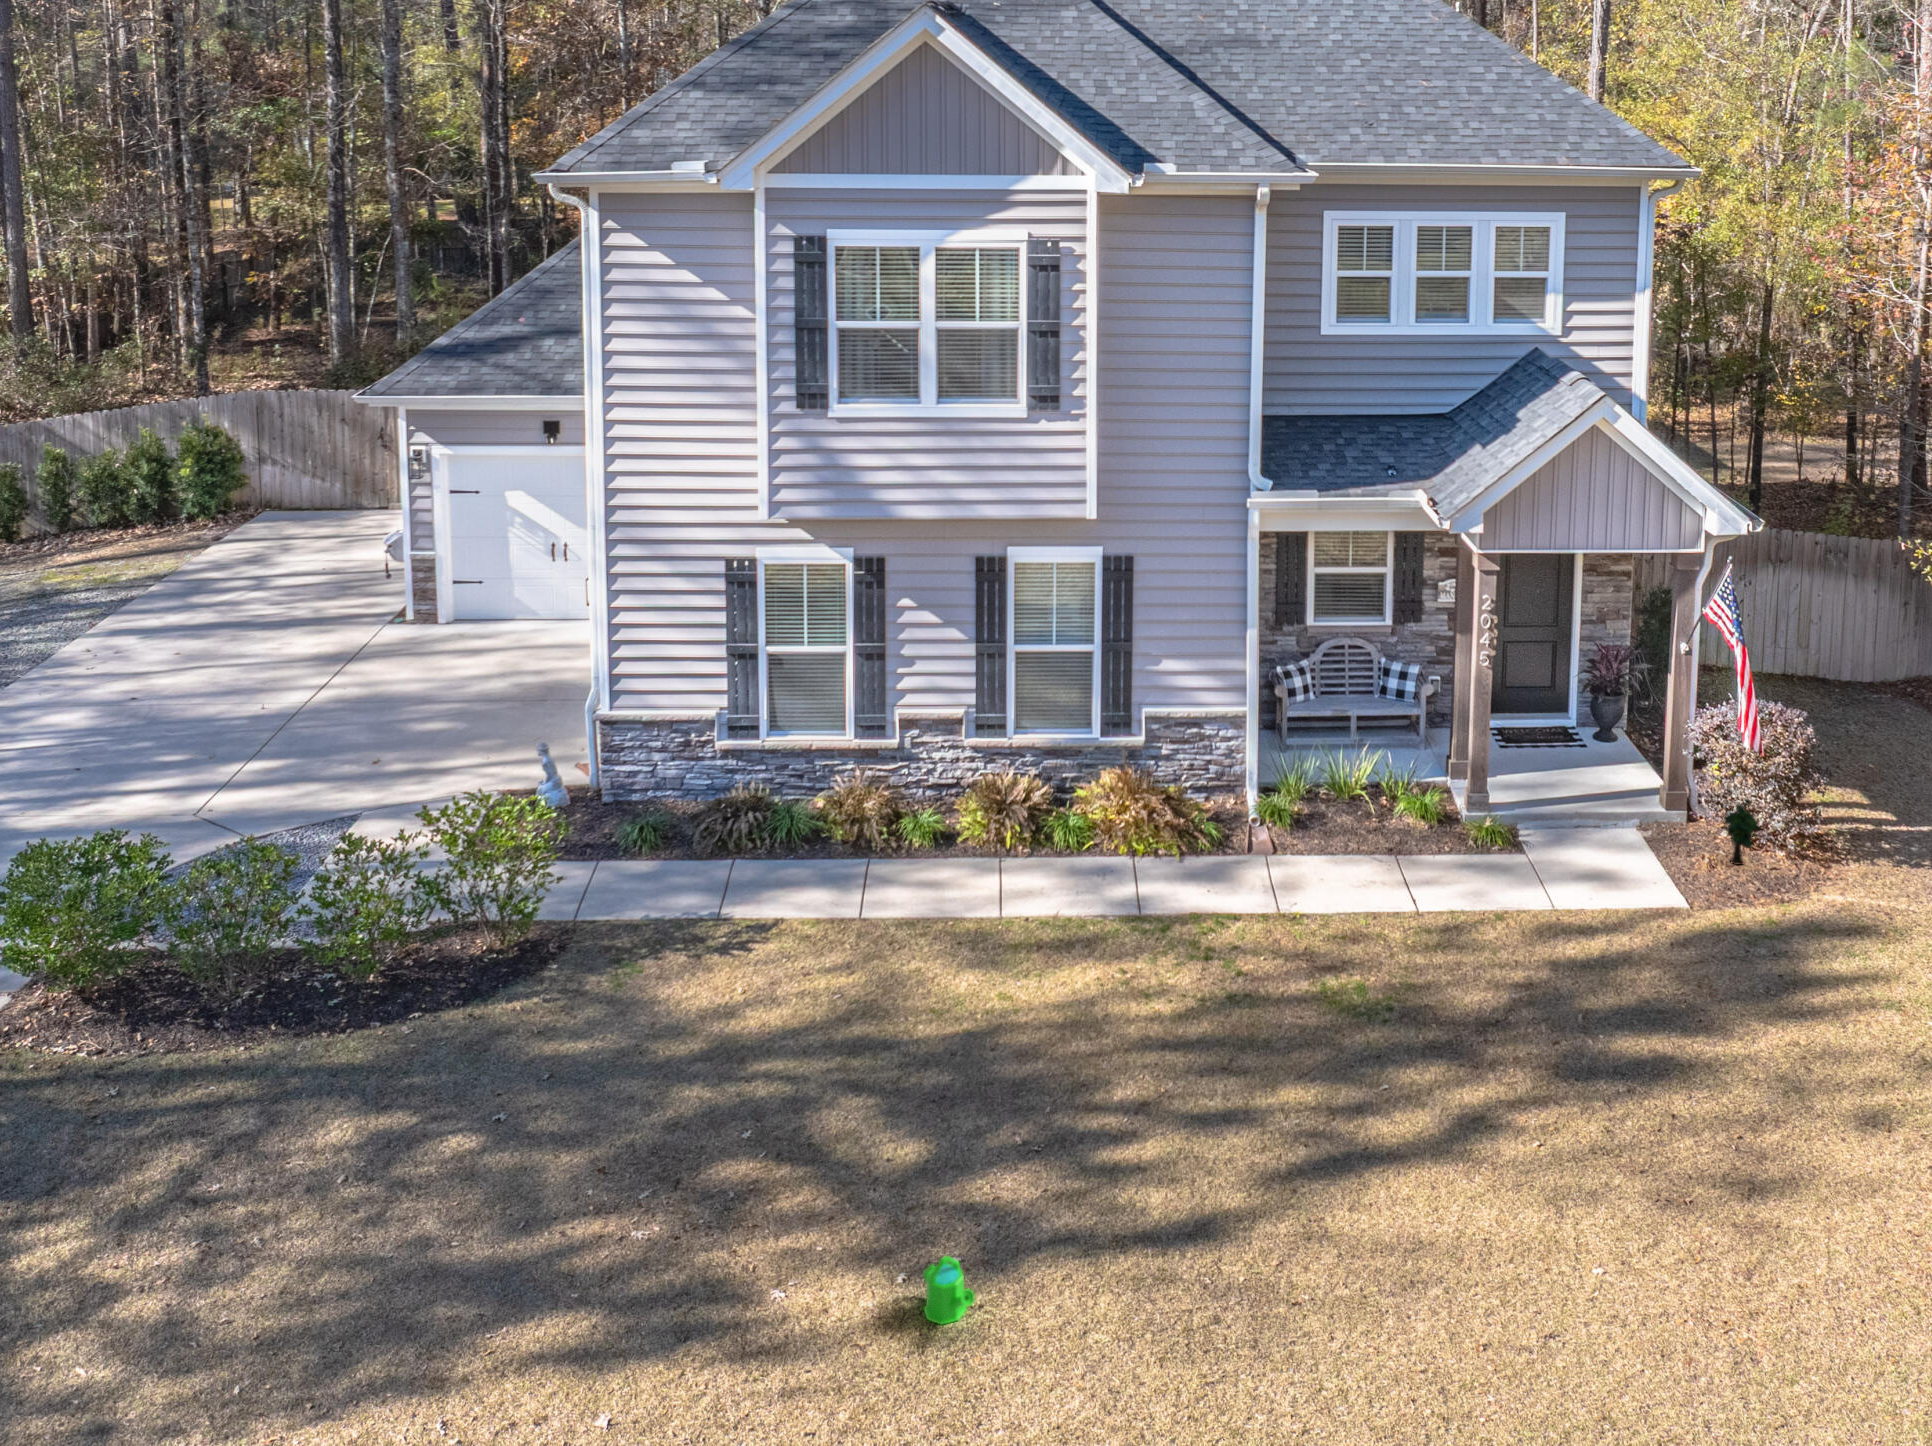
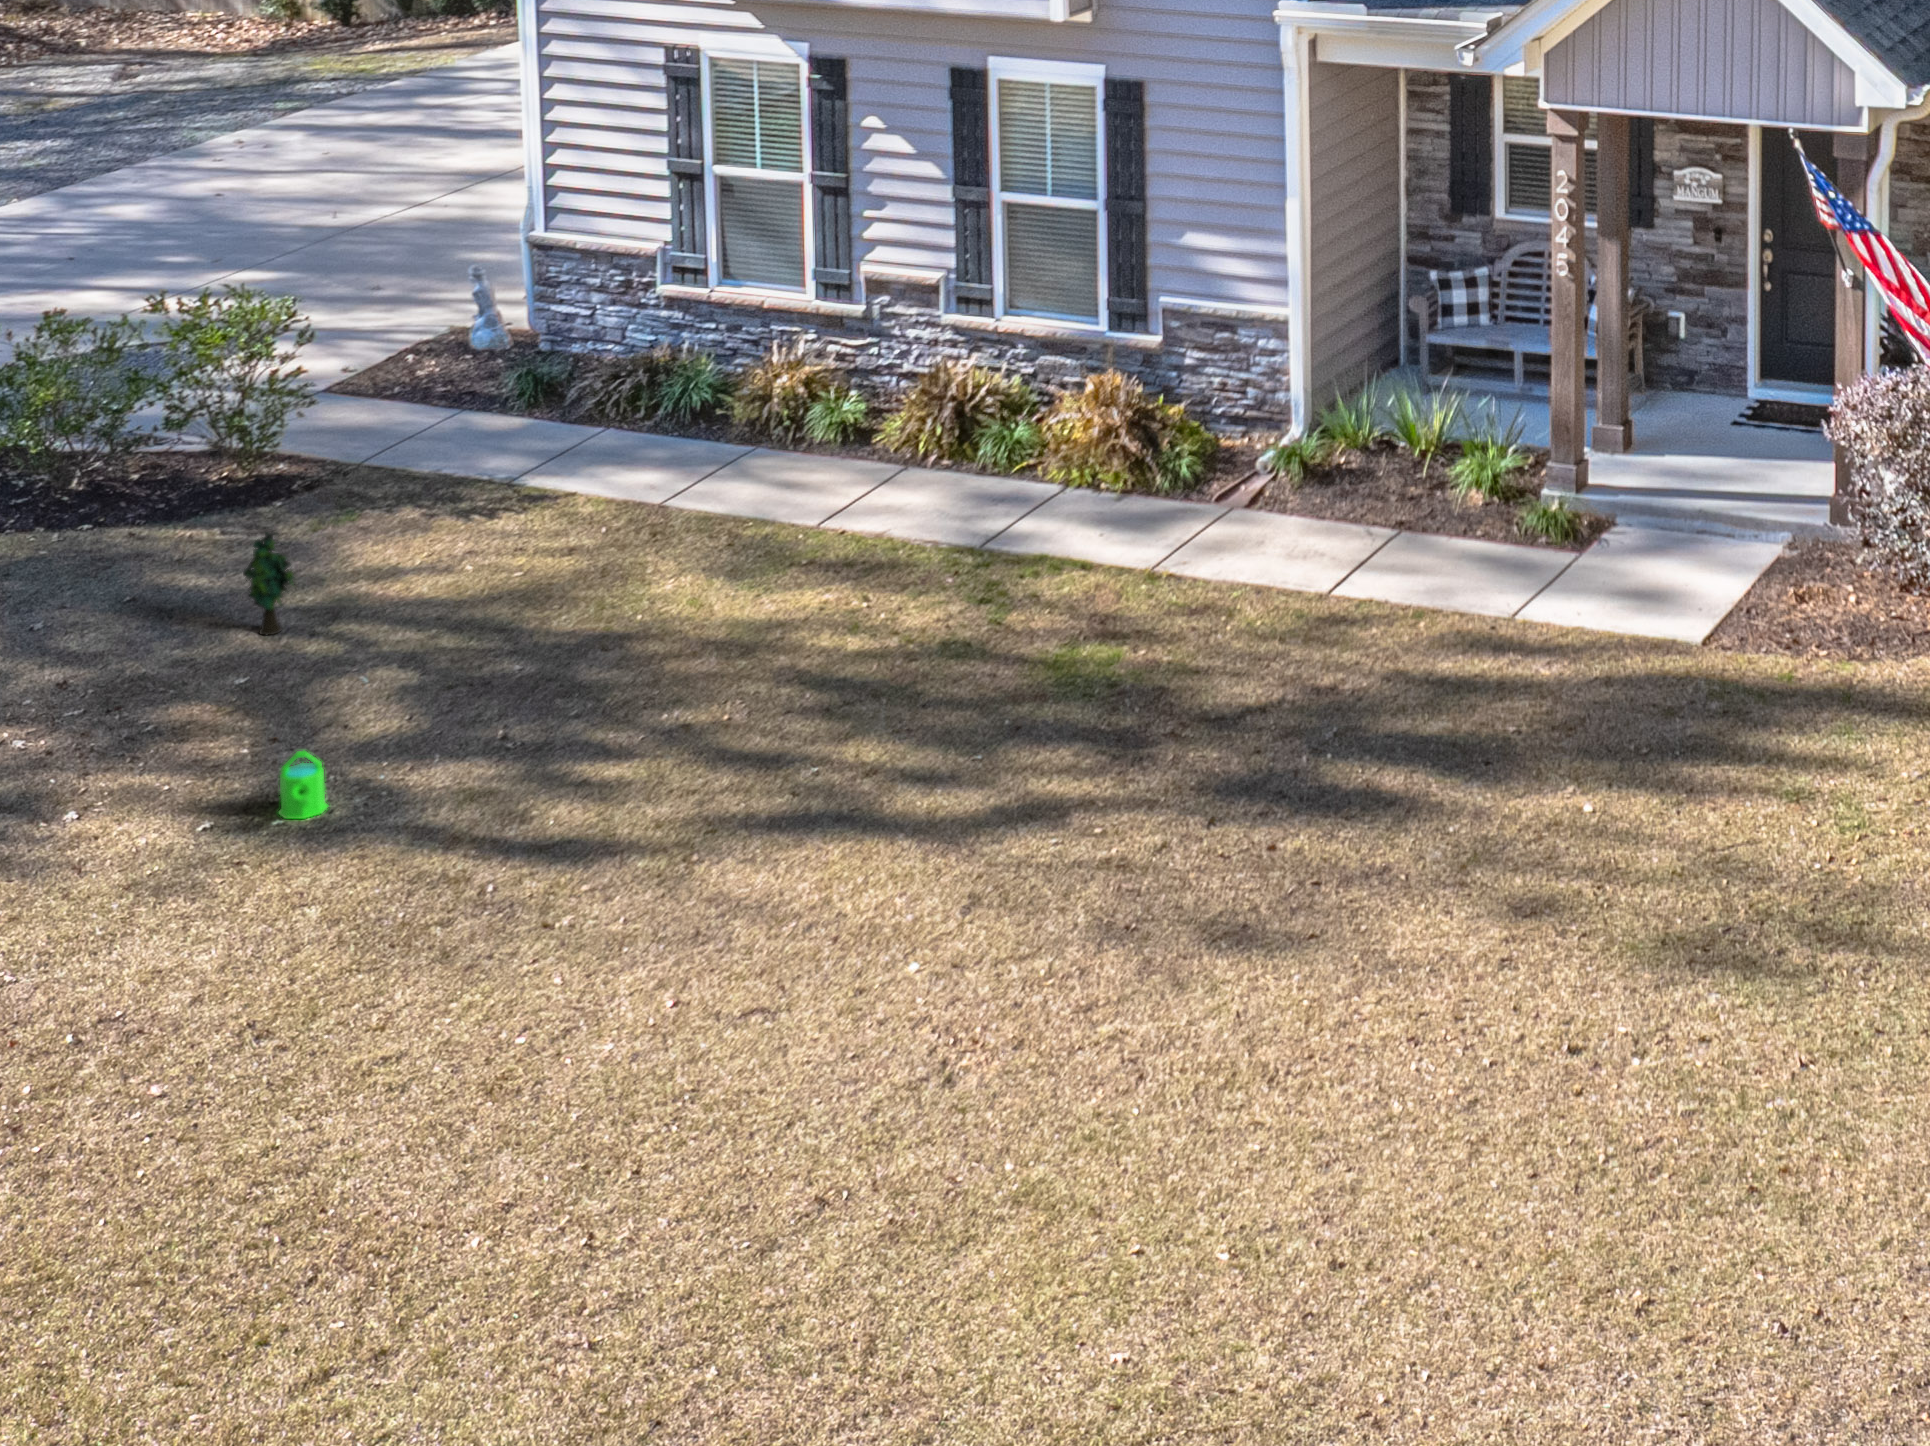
decorative plant: present [1724,799,1760,865] -> present [243,532,294,635]

